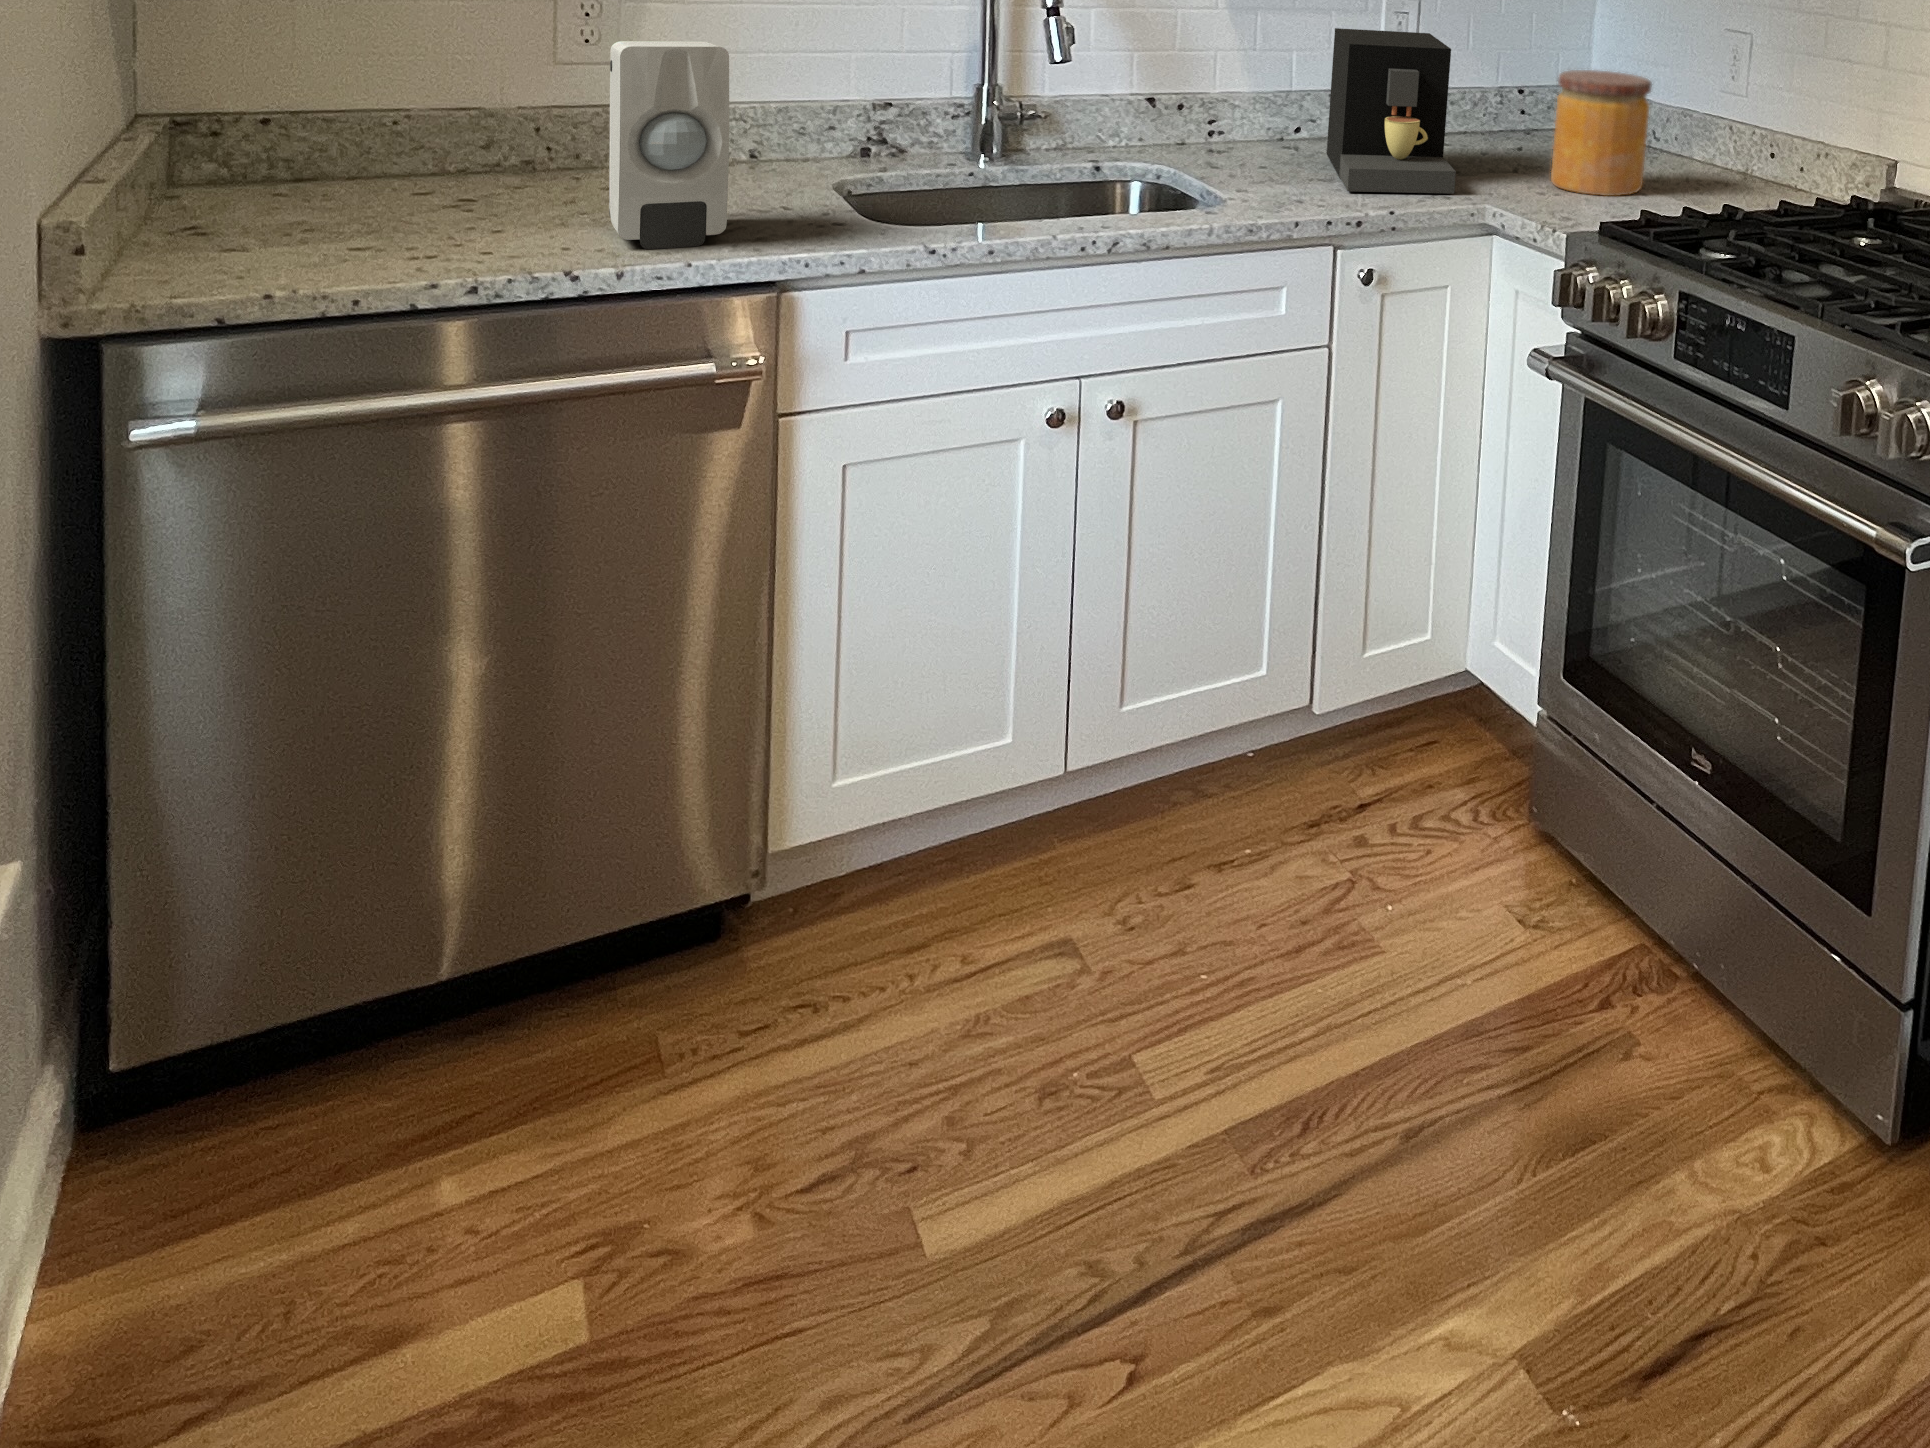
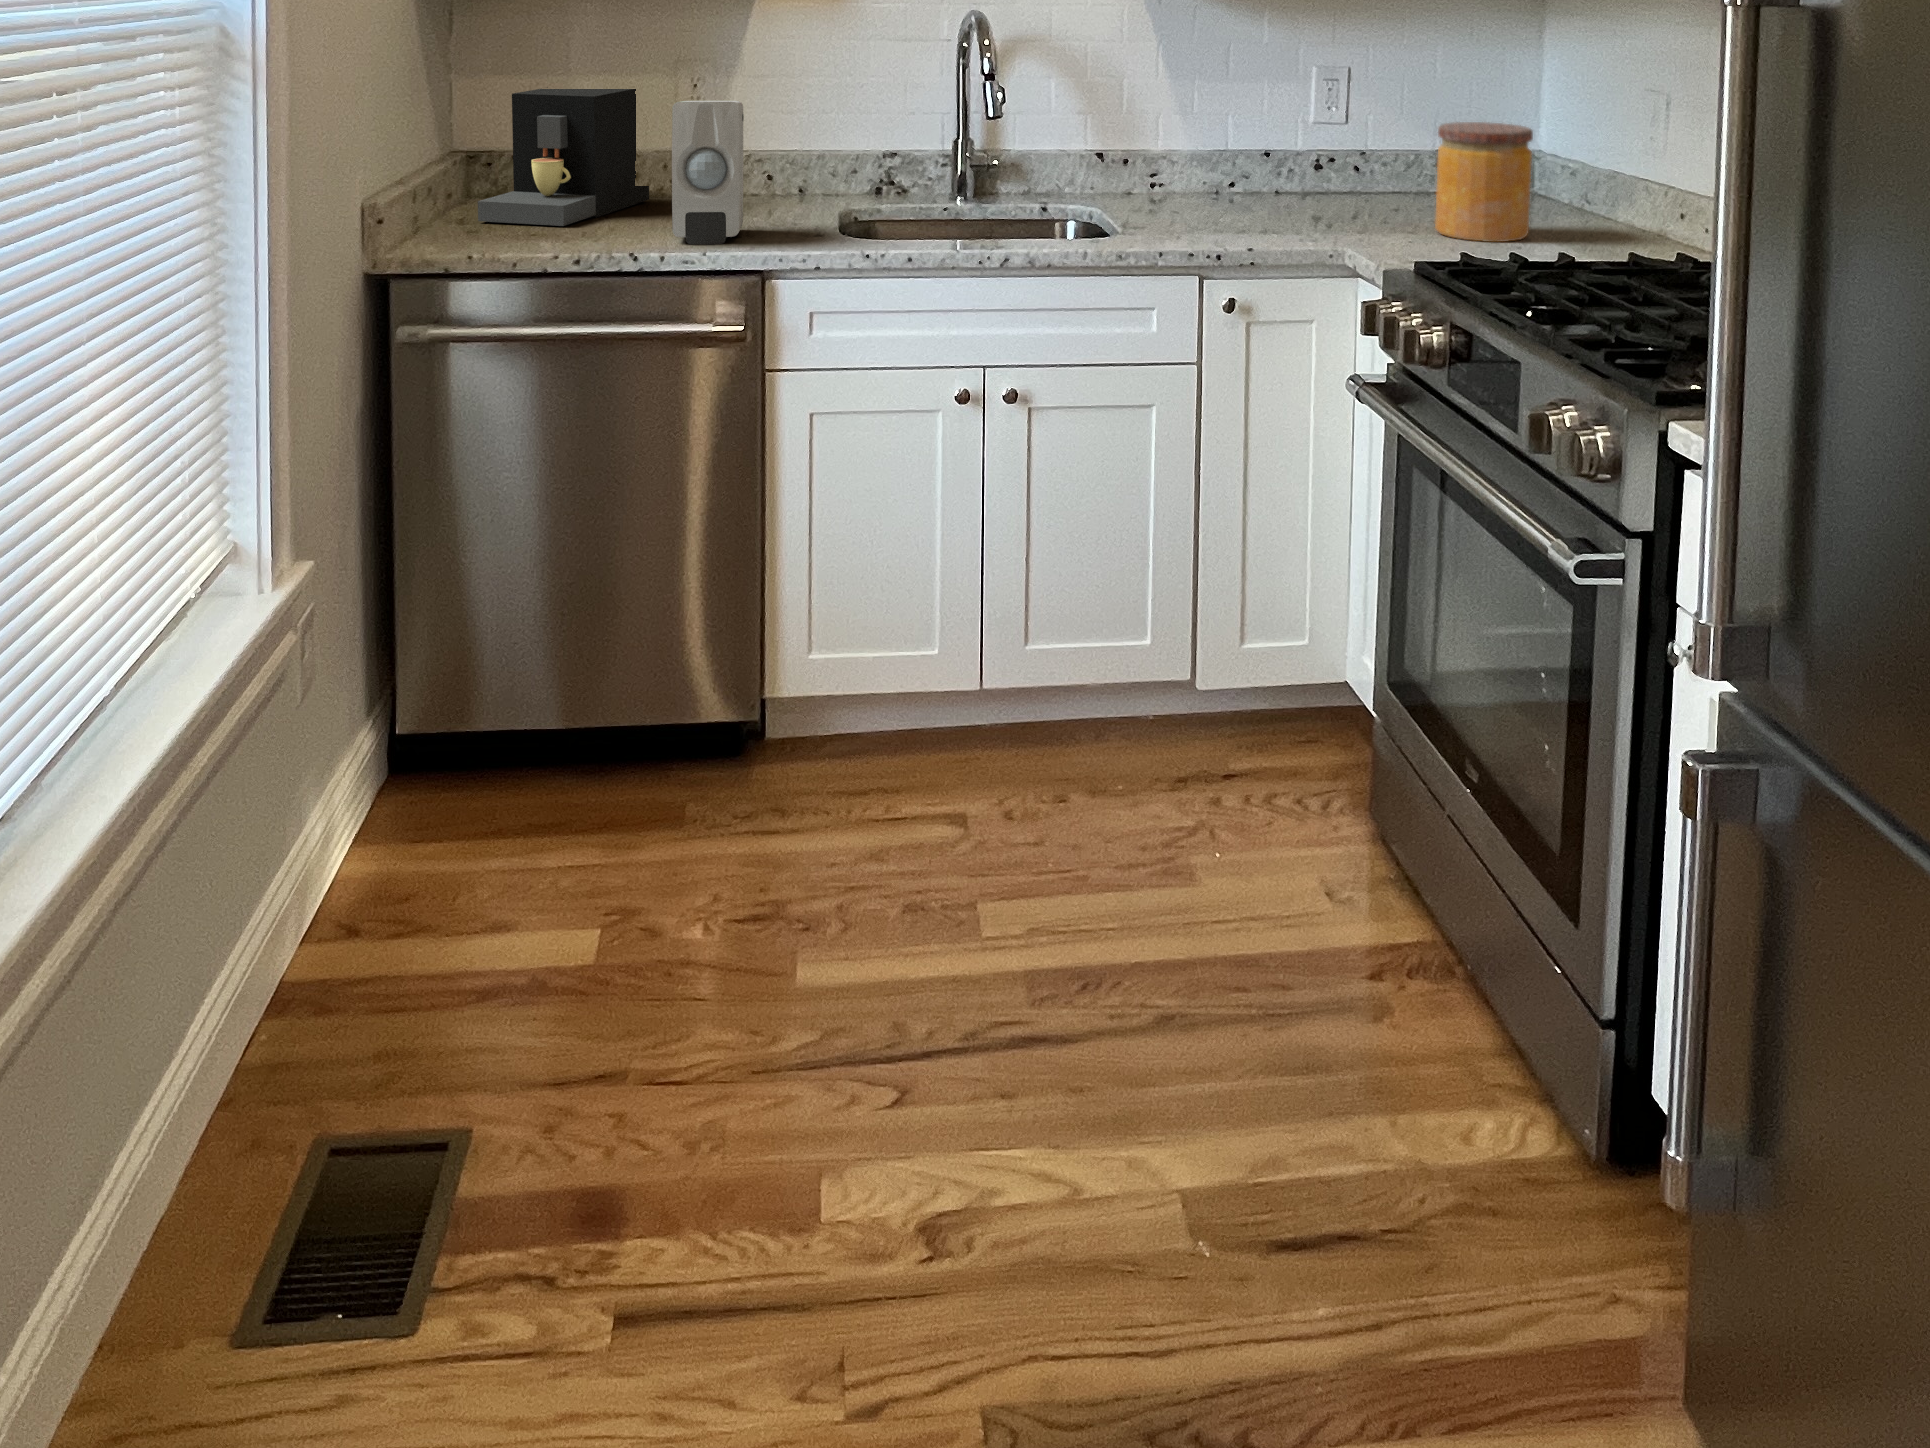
coffee maker: present [1327,28,1456,194] -> present [478,89,649,226]

